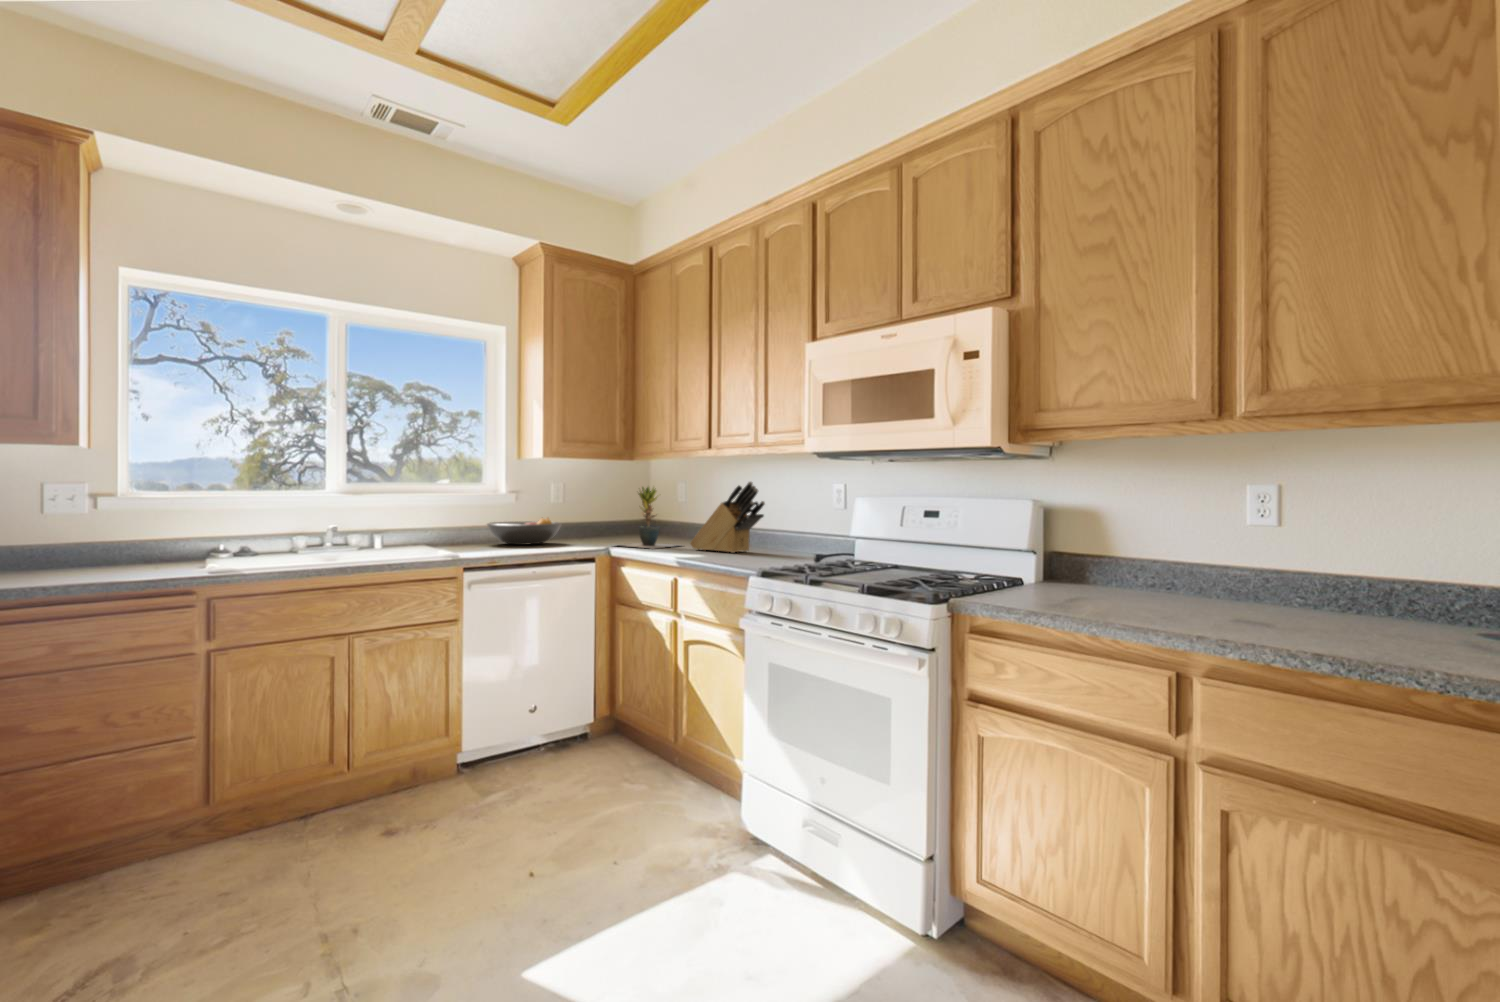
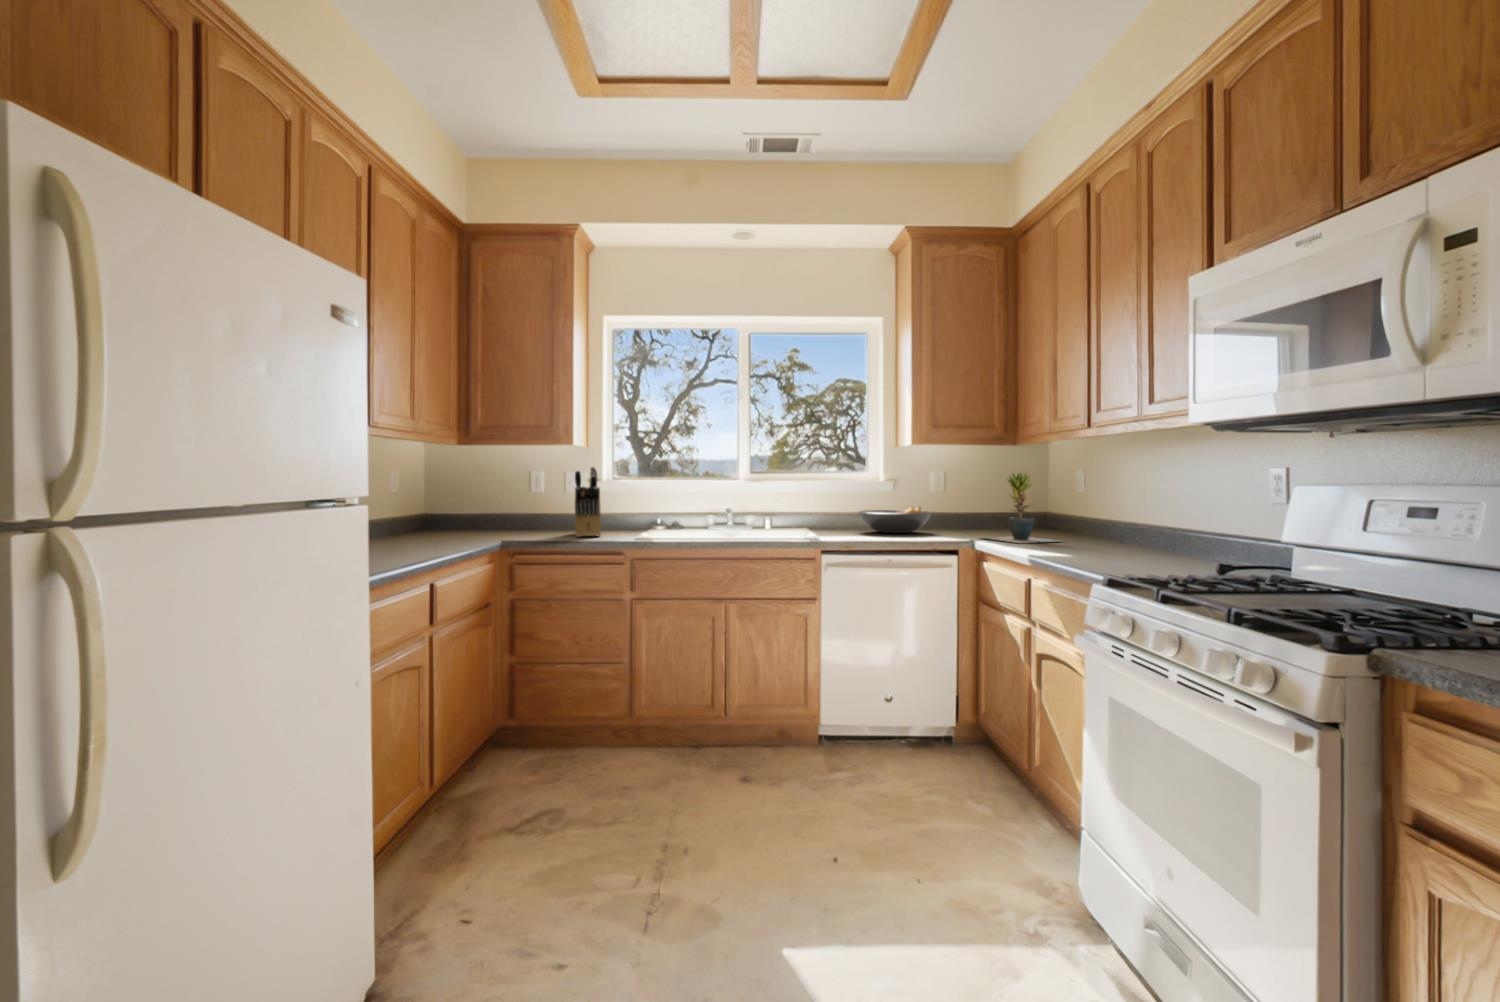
knife block: present [690,482,765,553] -> present [575,467,601,537]

